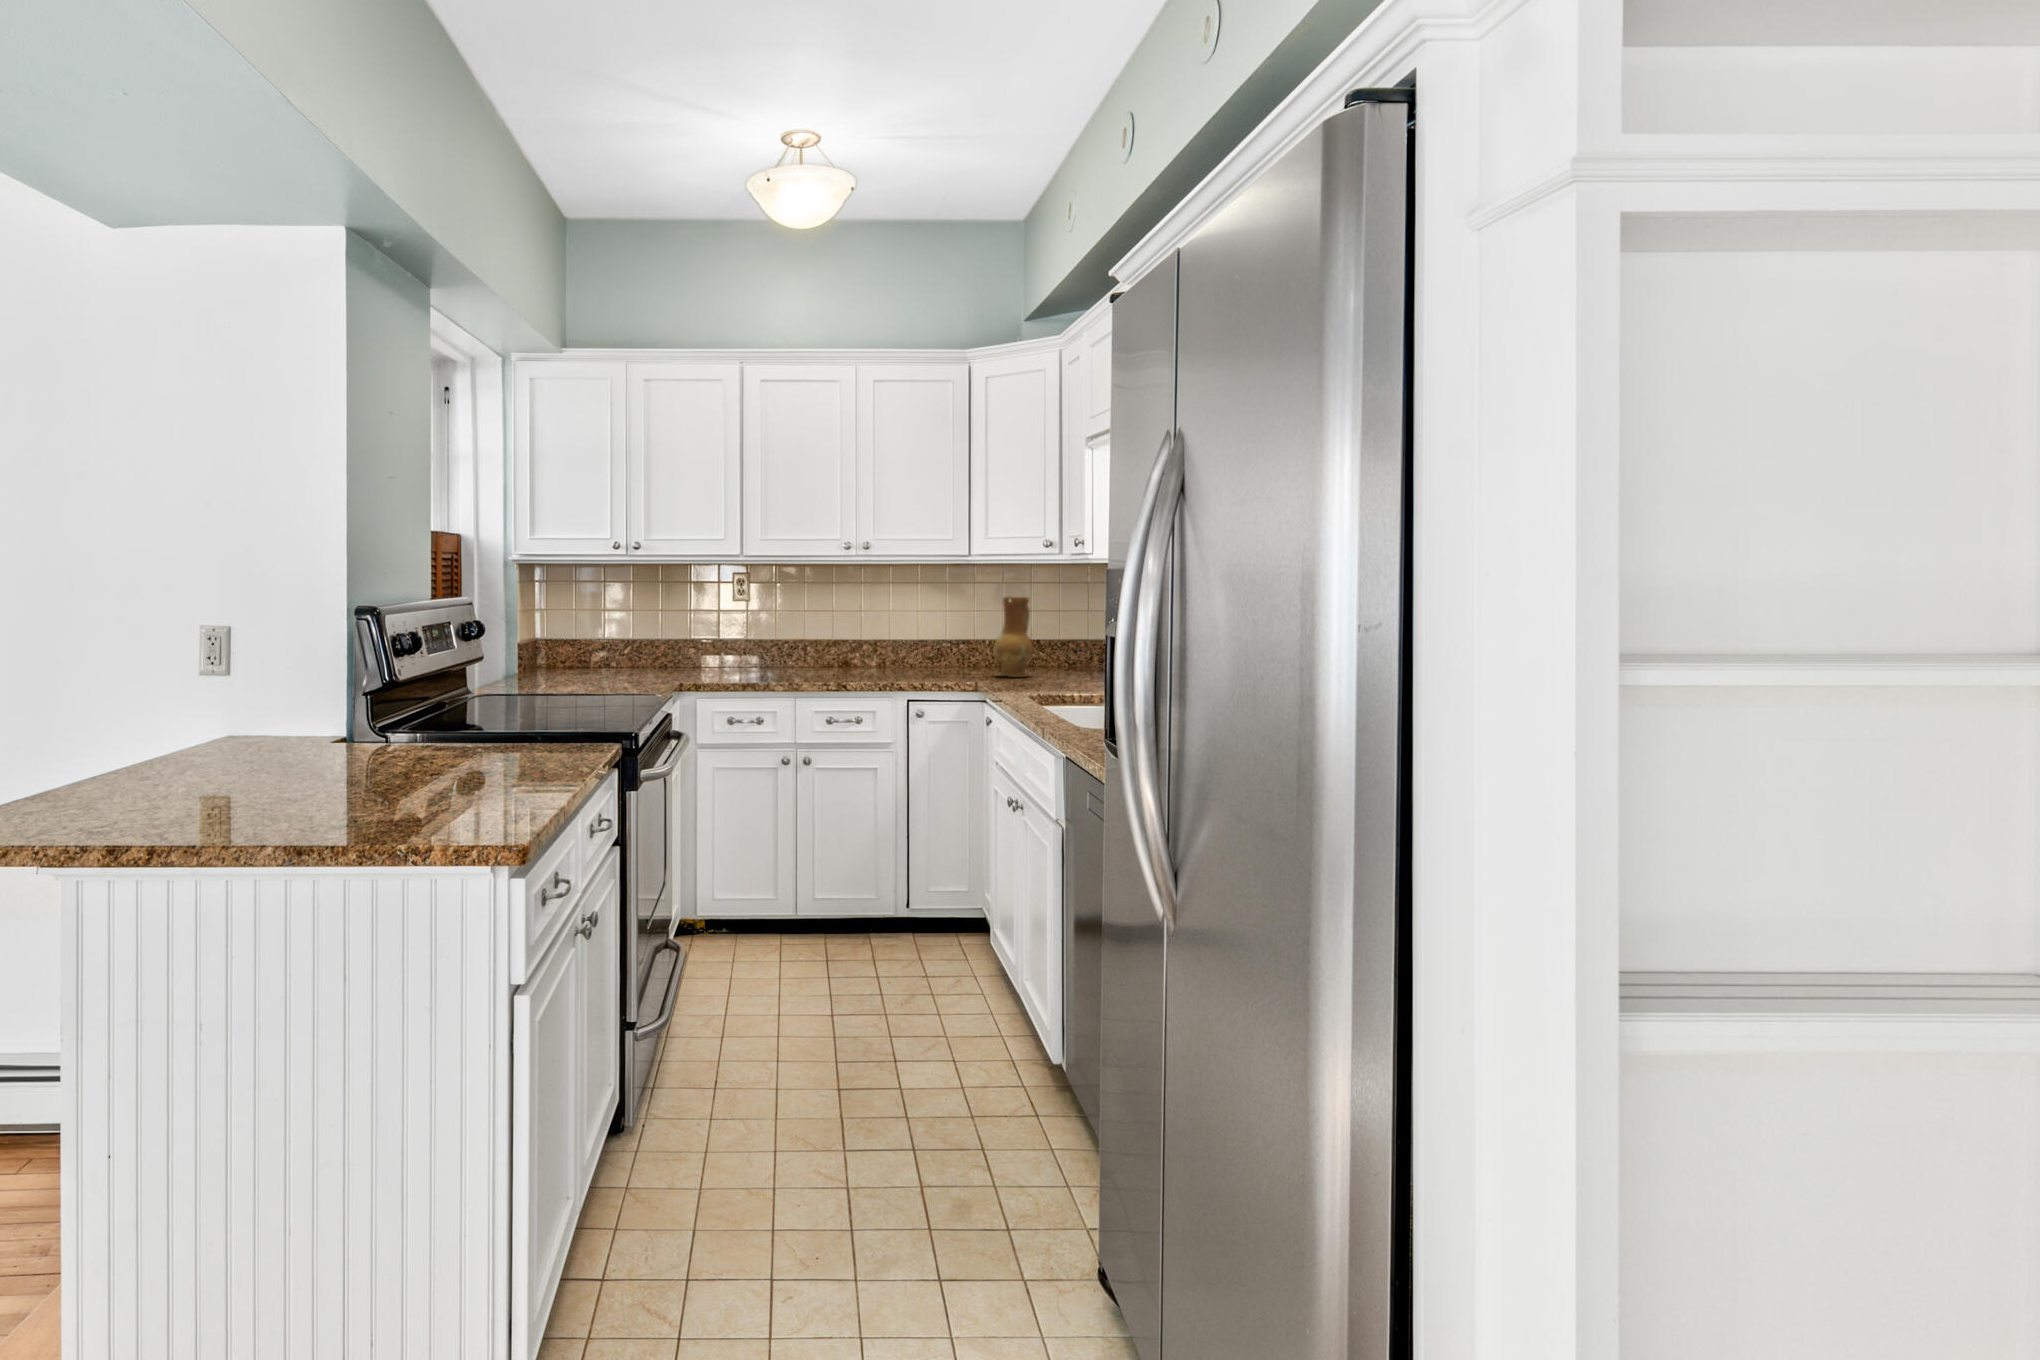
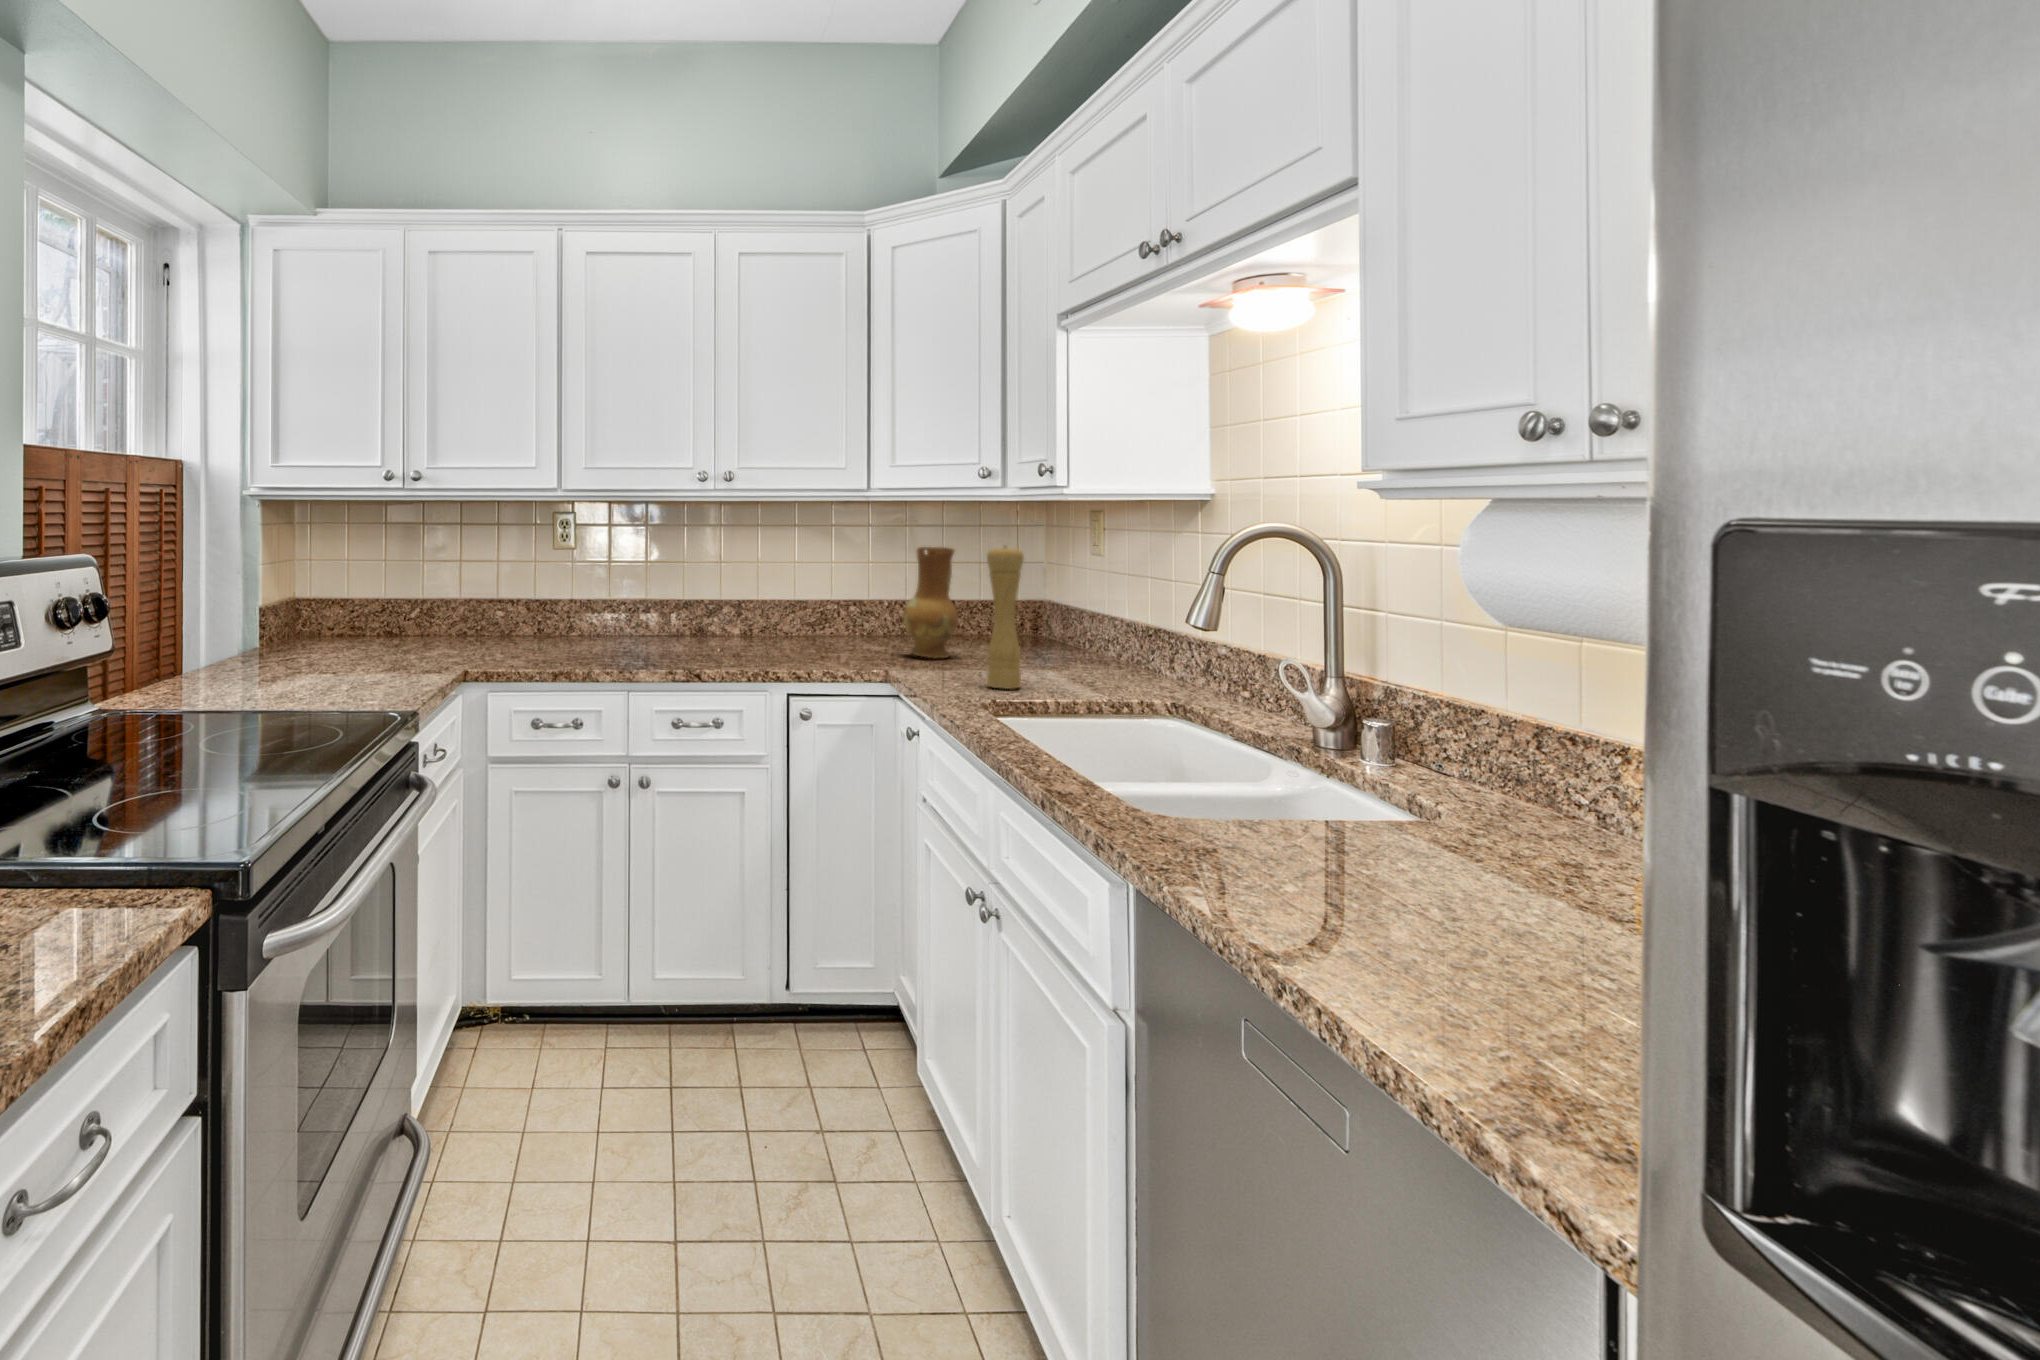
pepper mill: none [1039,593,1063,689] -> present [987,546,1024,689]

